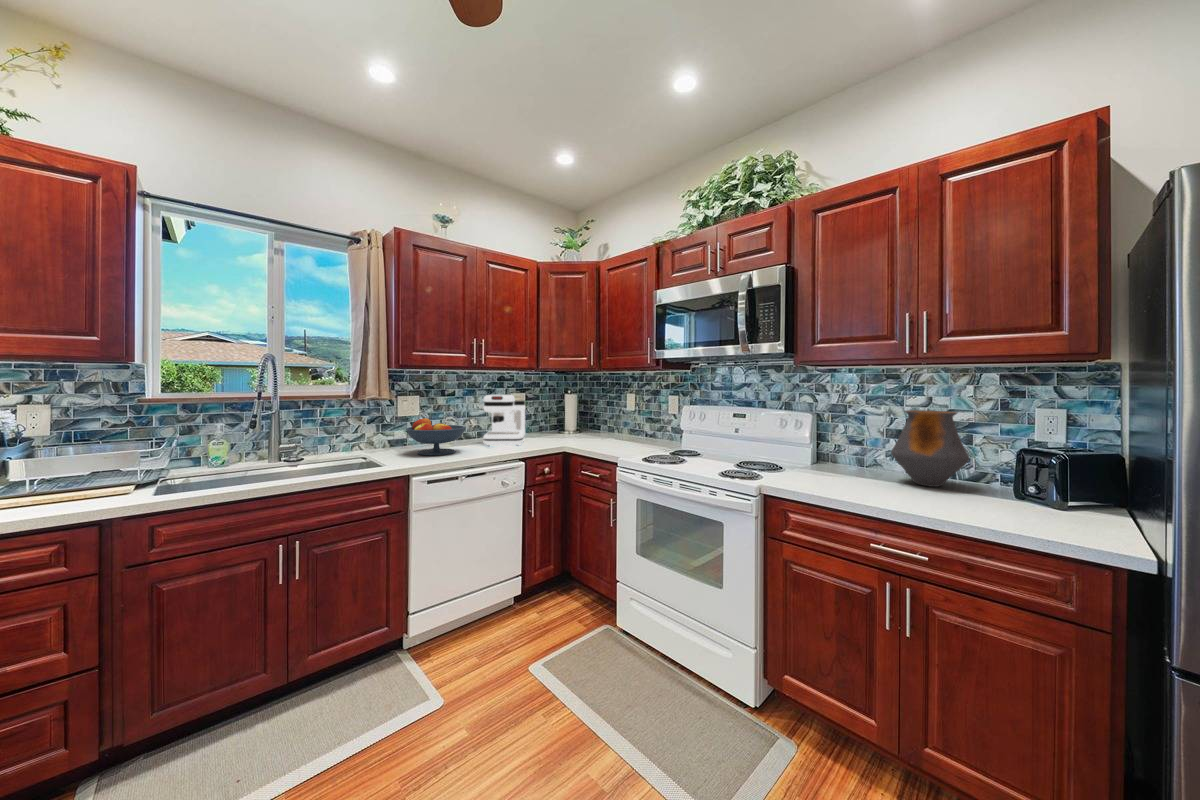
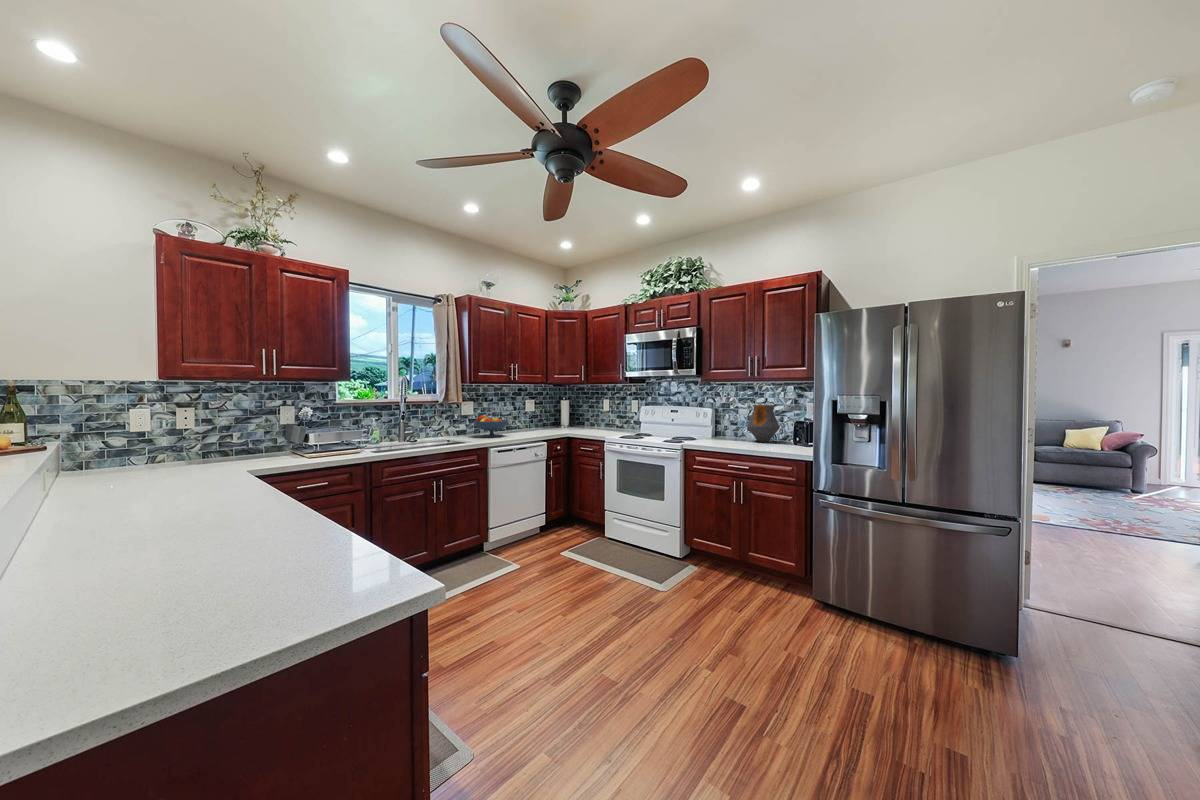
coffee maker: present [483,395,525,446] -> none [515,400,541,433]

